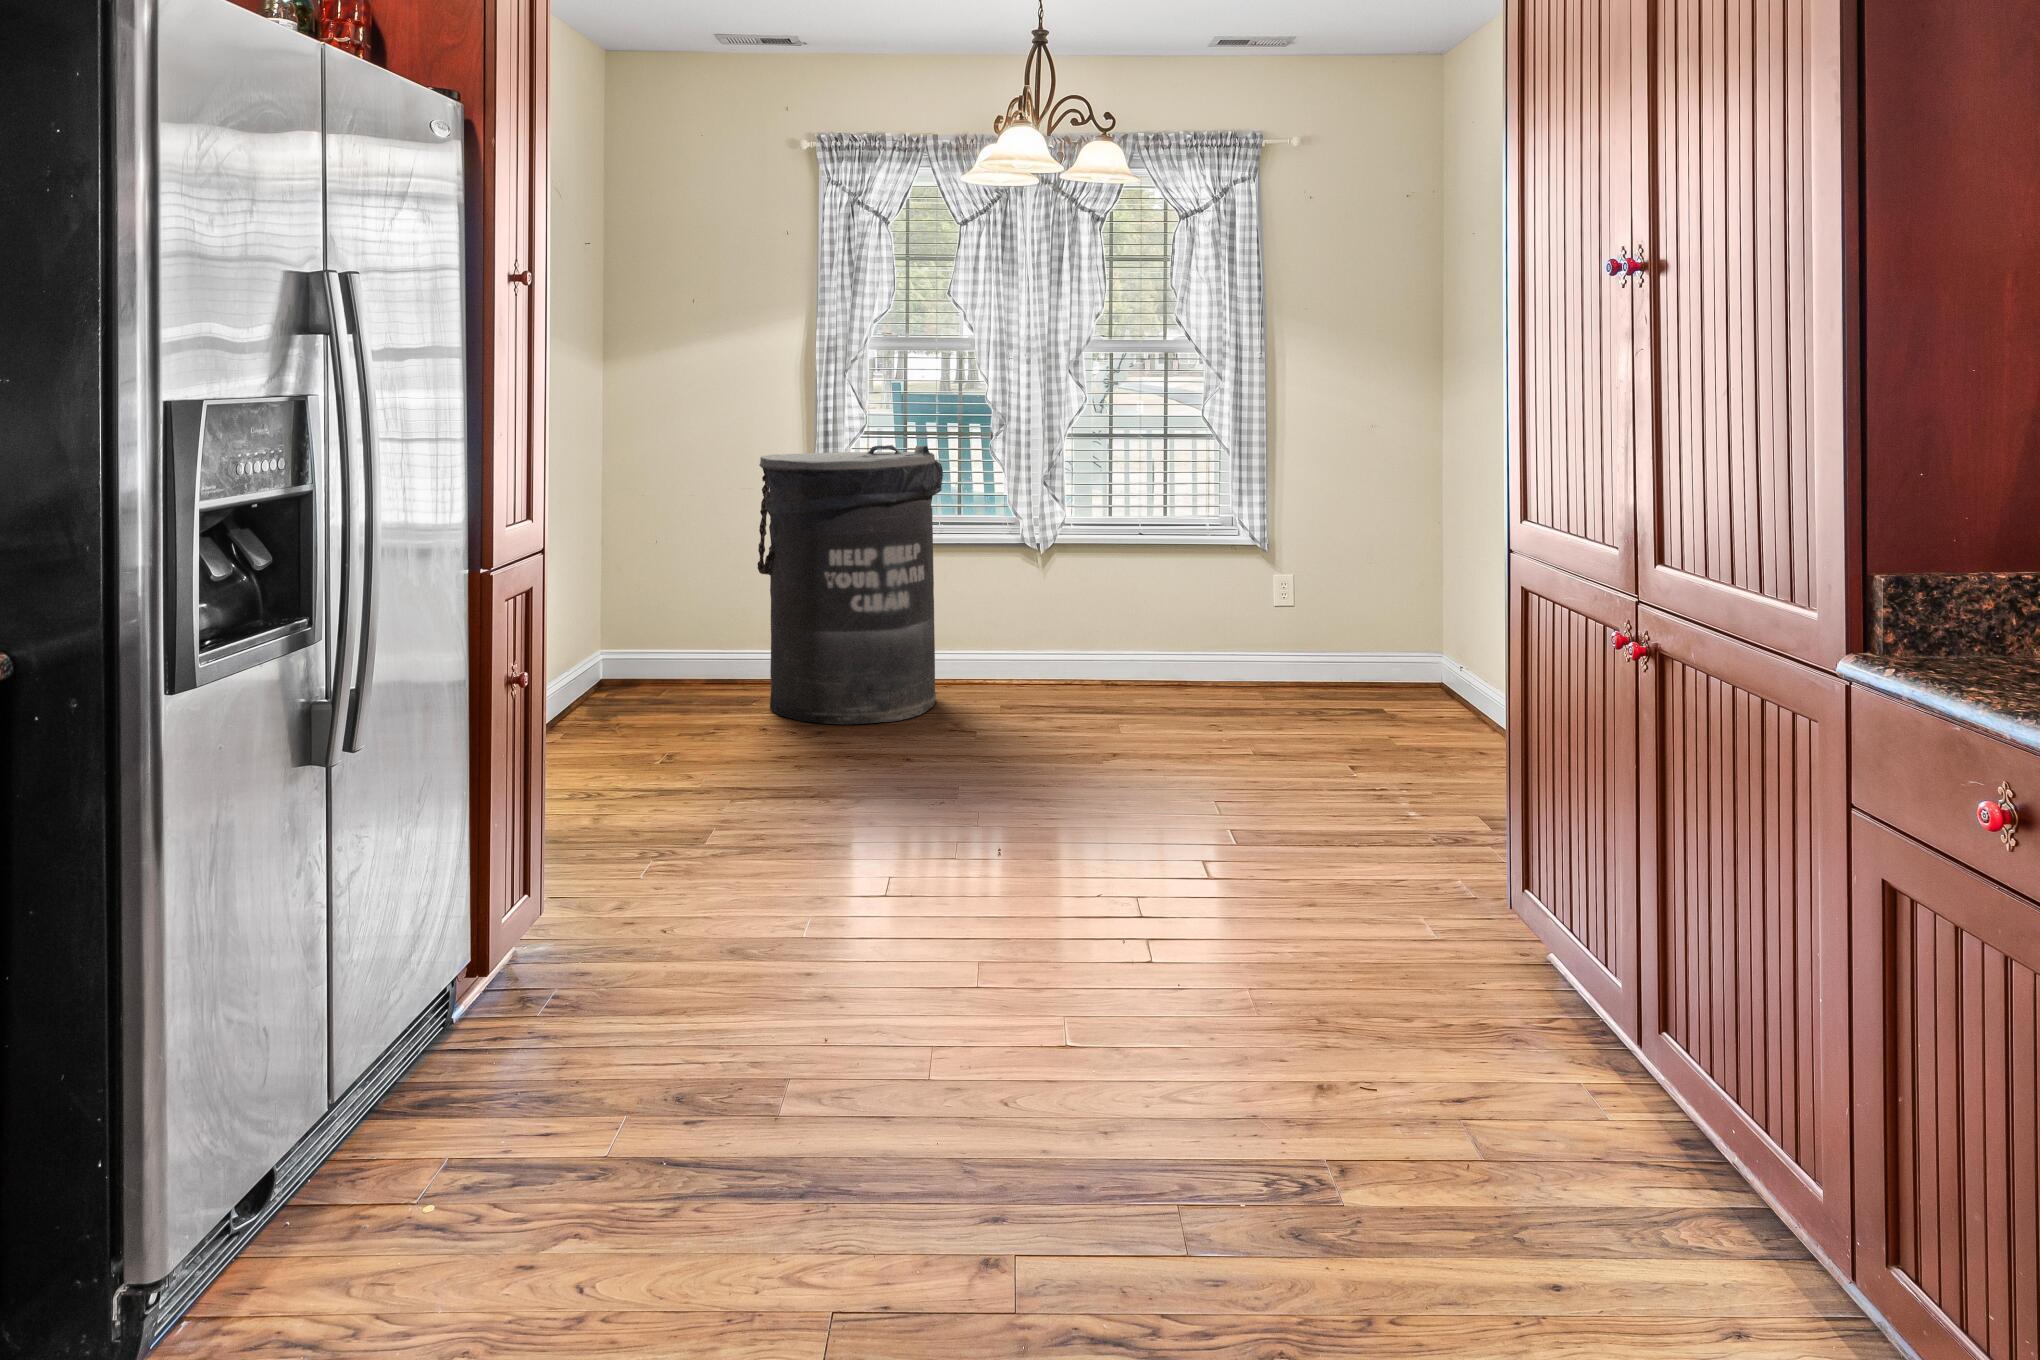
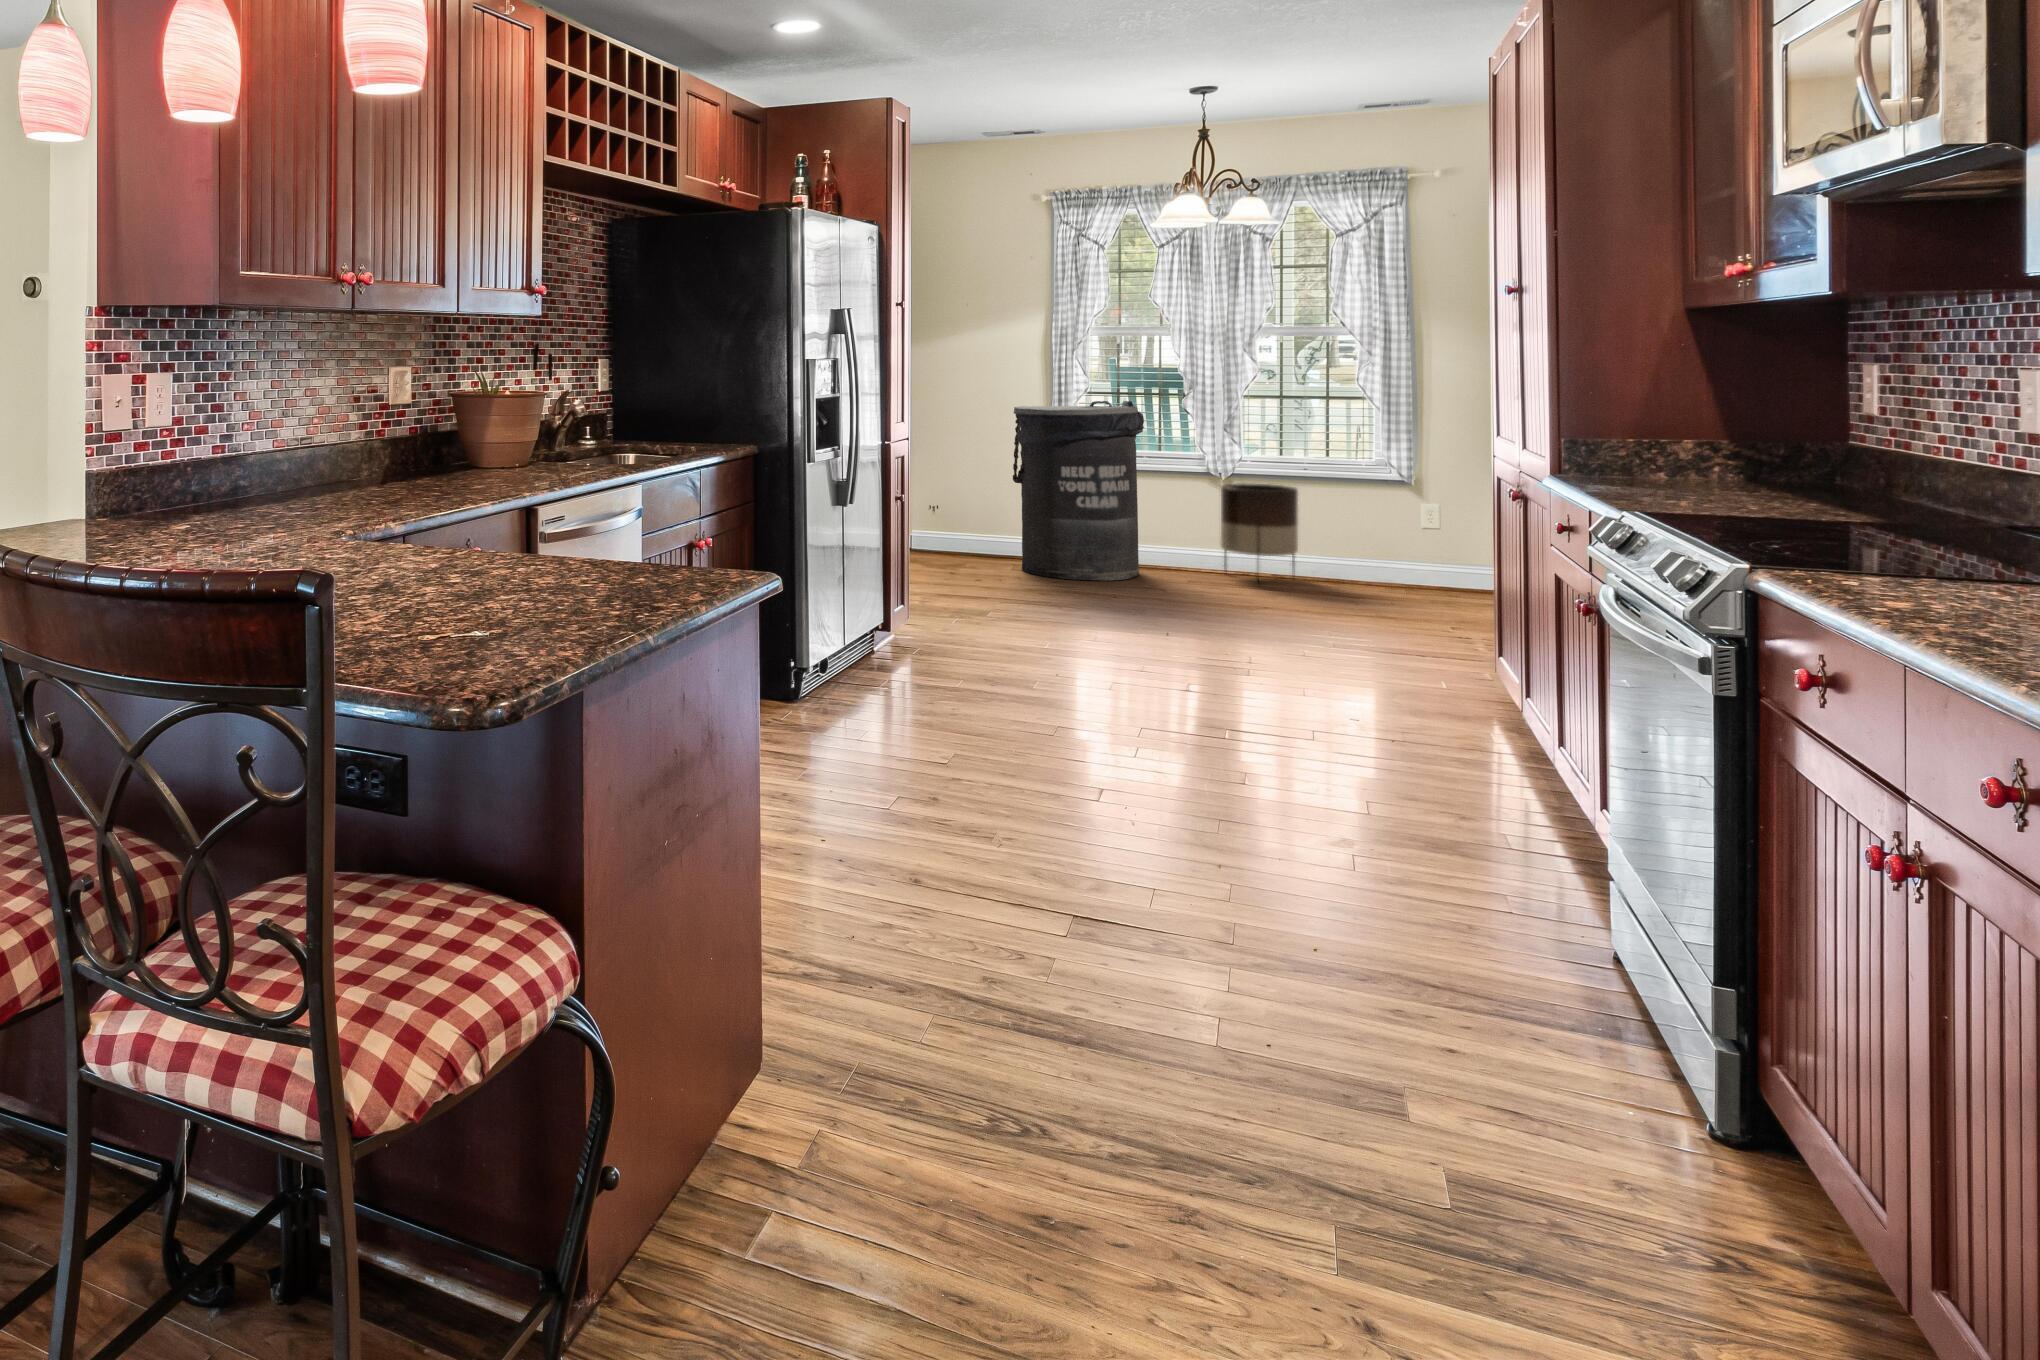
planter: none [1041,558,1138,707] -> present [1221,483,1298,577]

